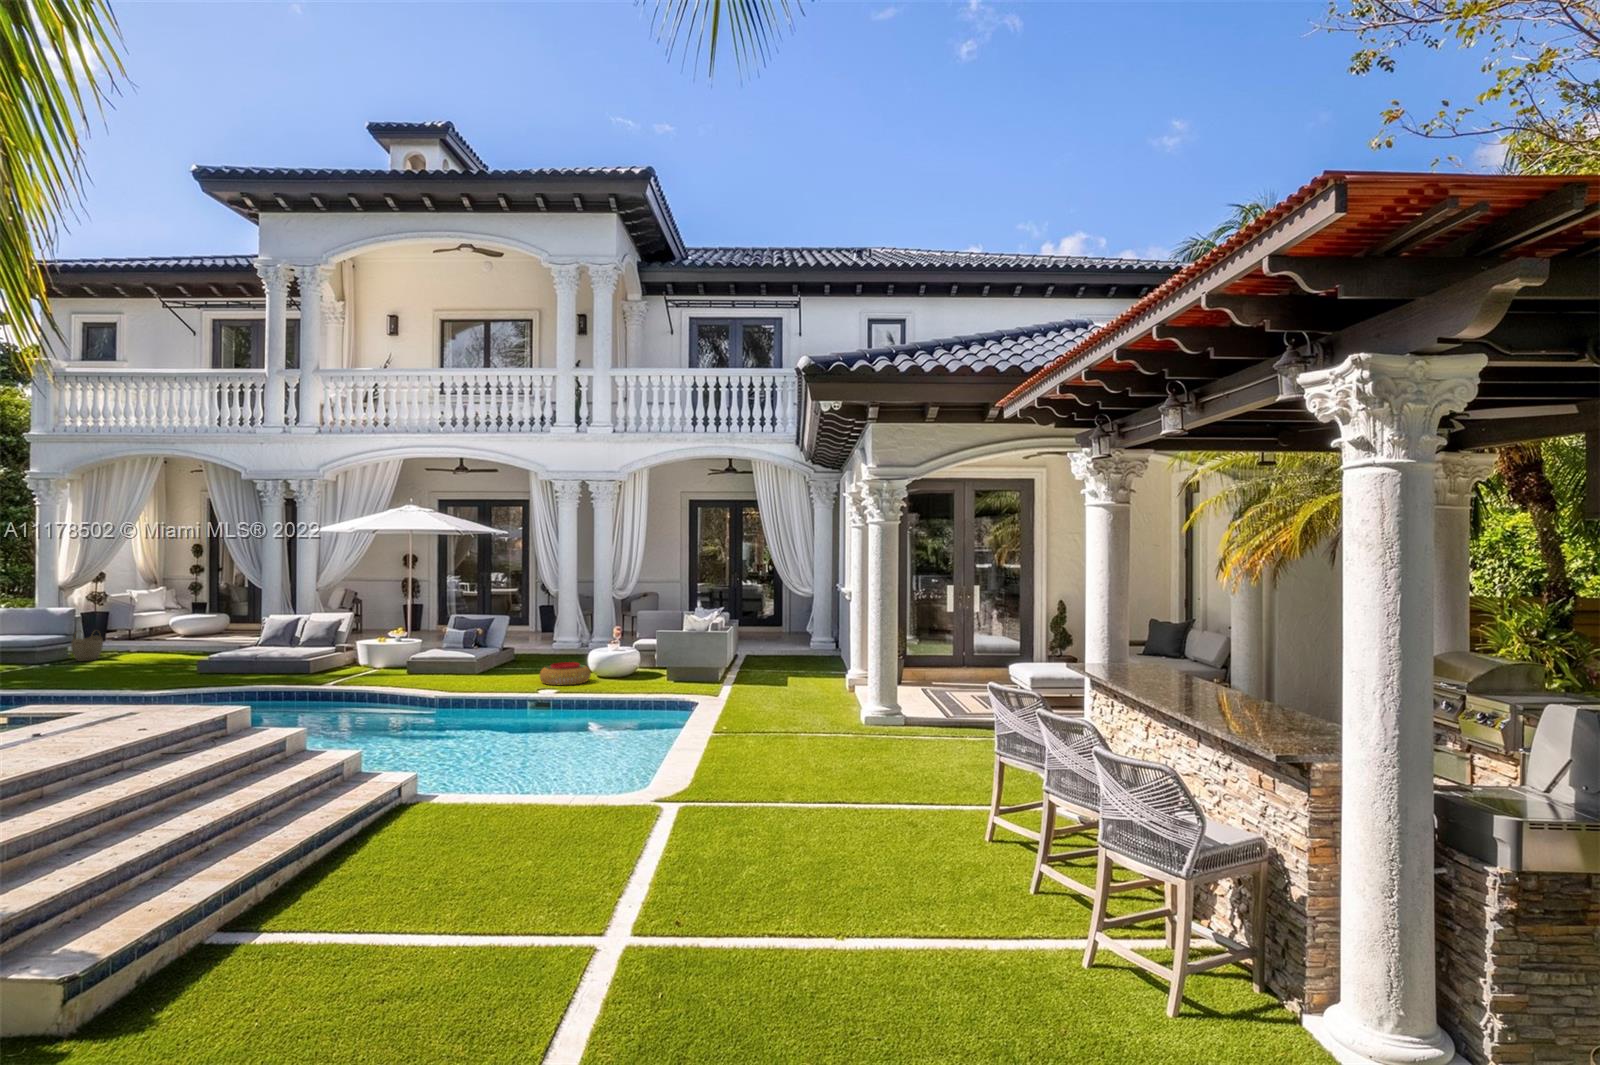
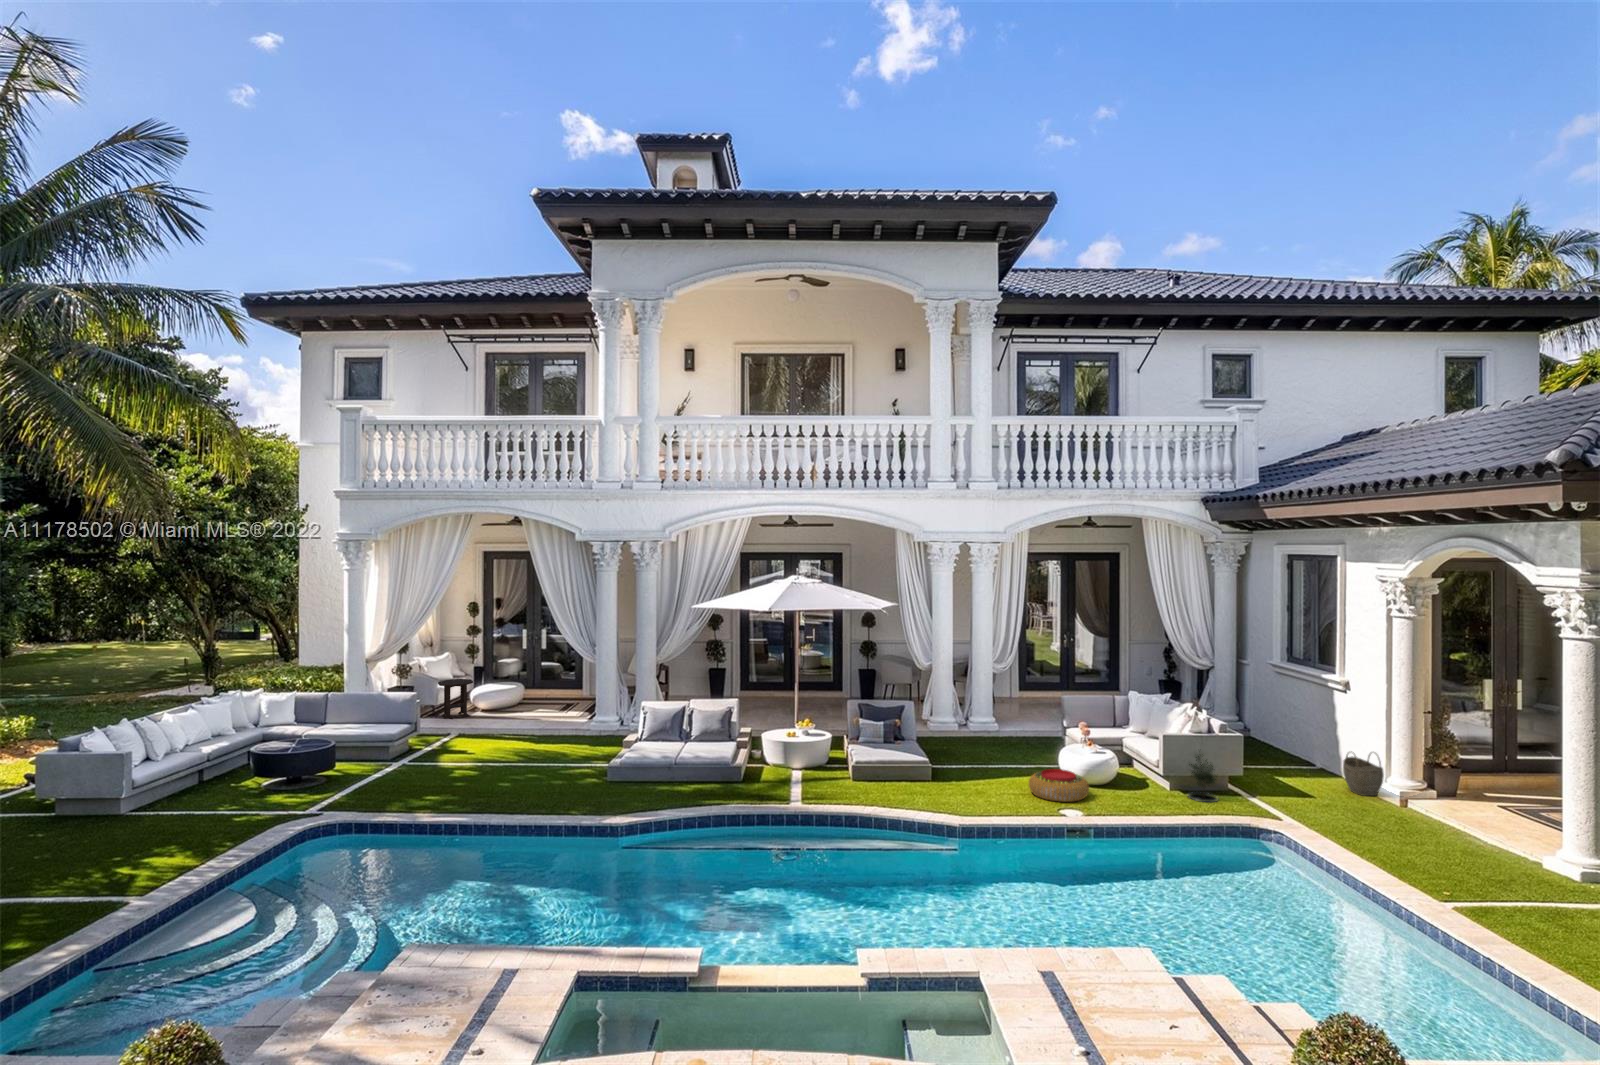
side table: none [144,612,180,645] -> present [438,679,473,719]
woven basket: present [71,632,103,661] -> present [1343,753,1384,796]
potted tree: none [671,642,698,687] -> present [1188,754,1218,802]

